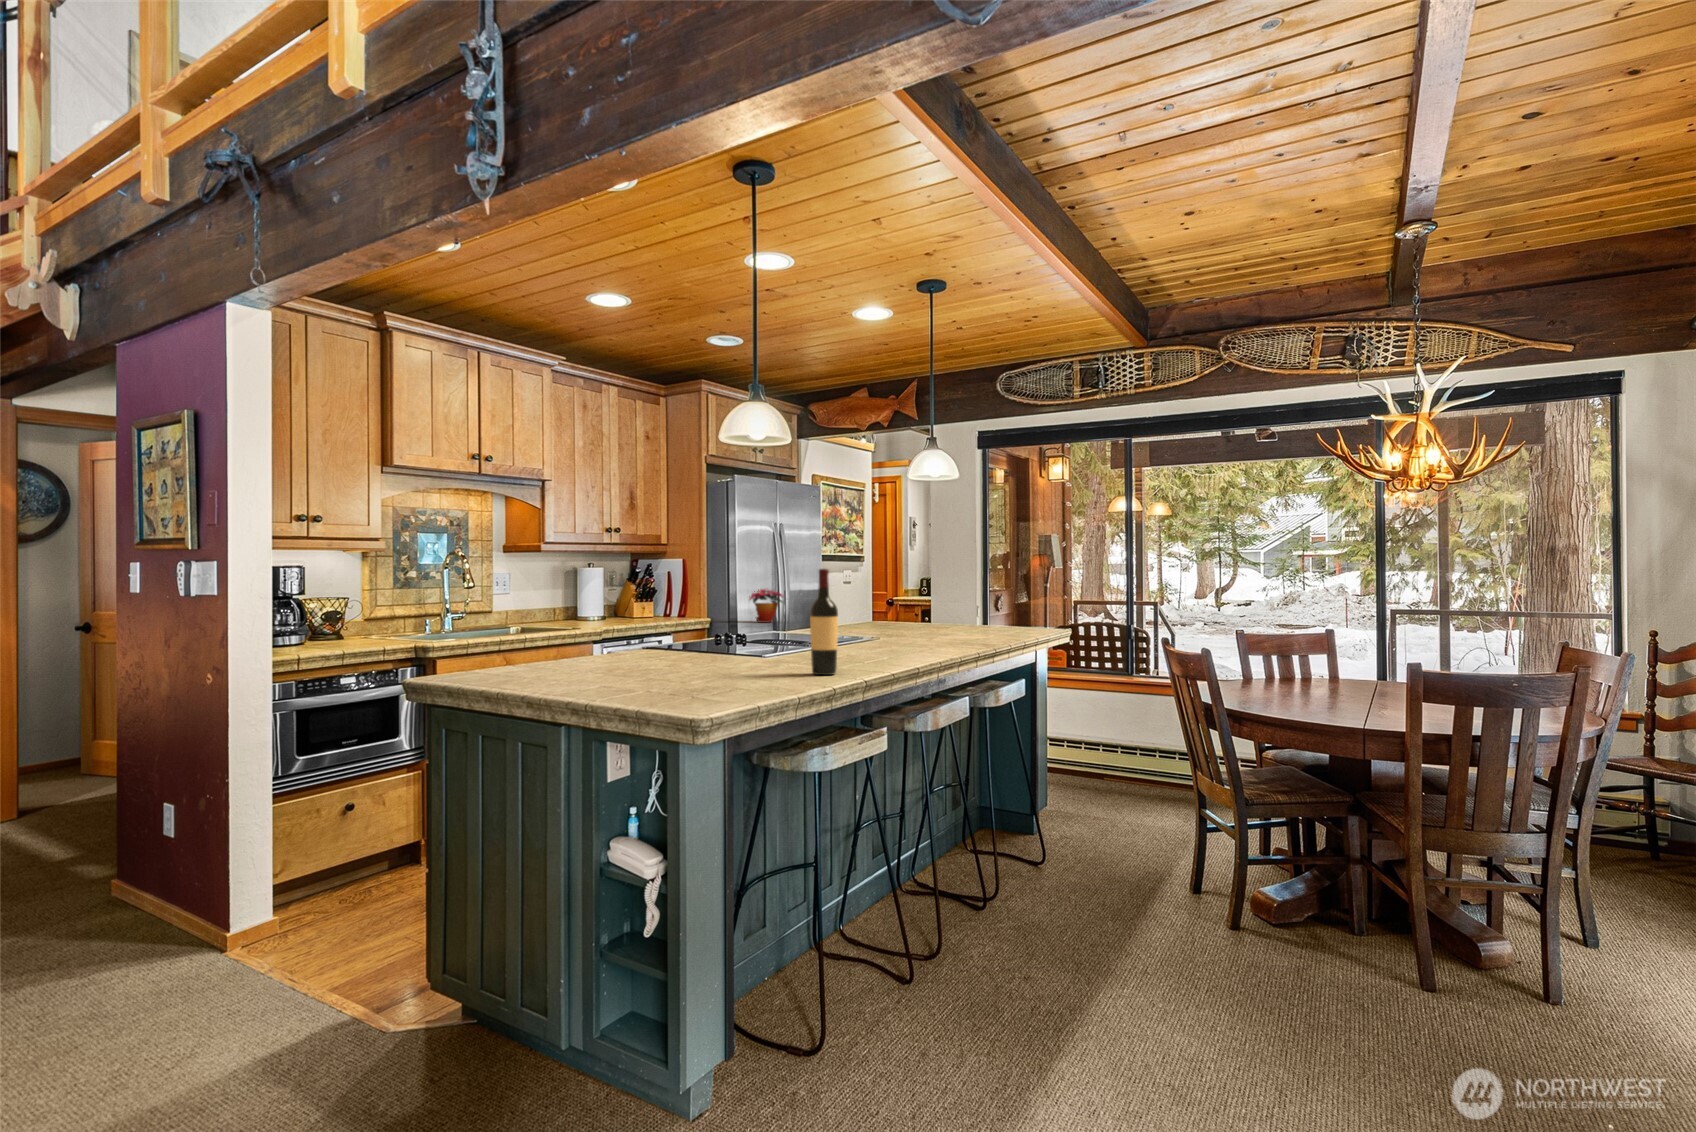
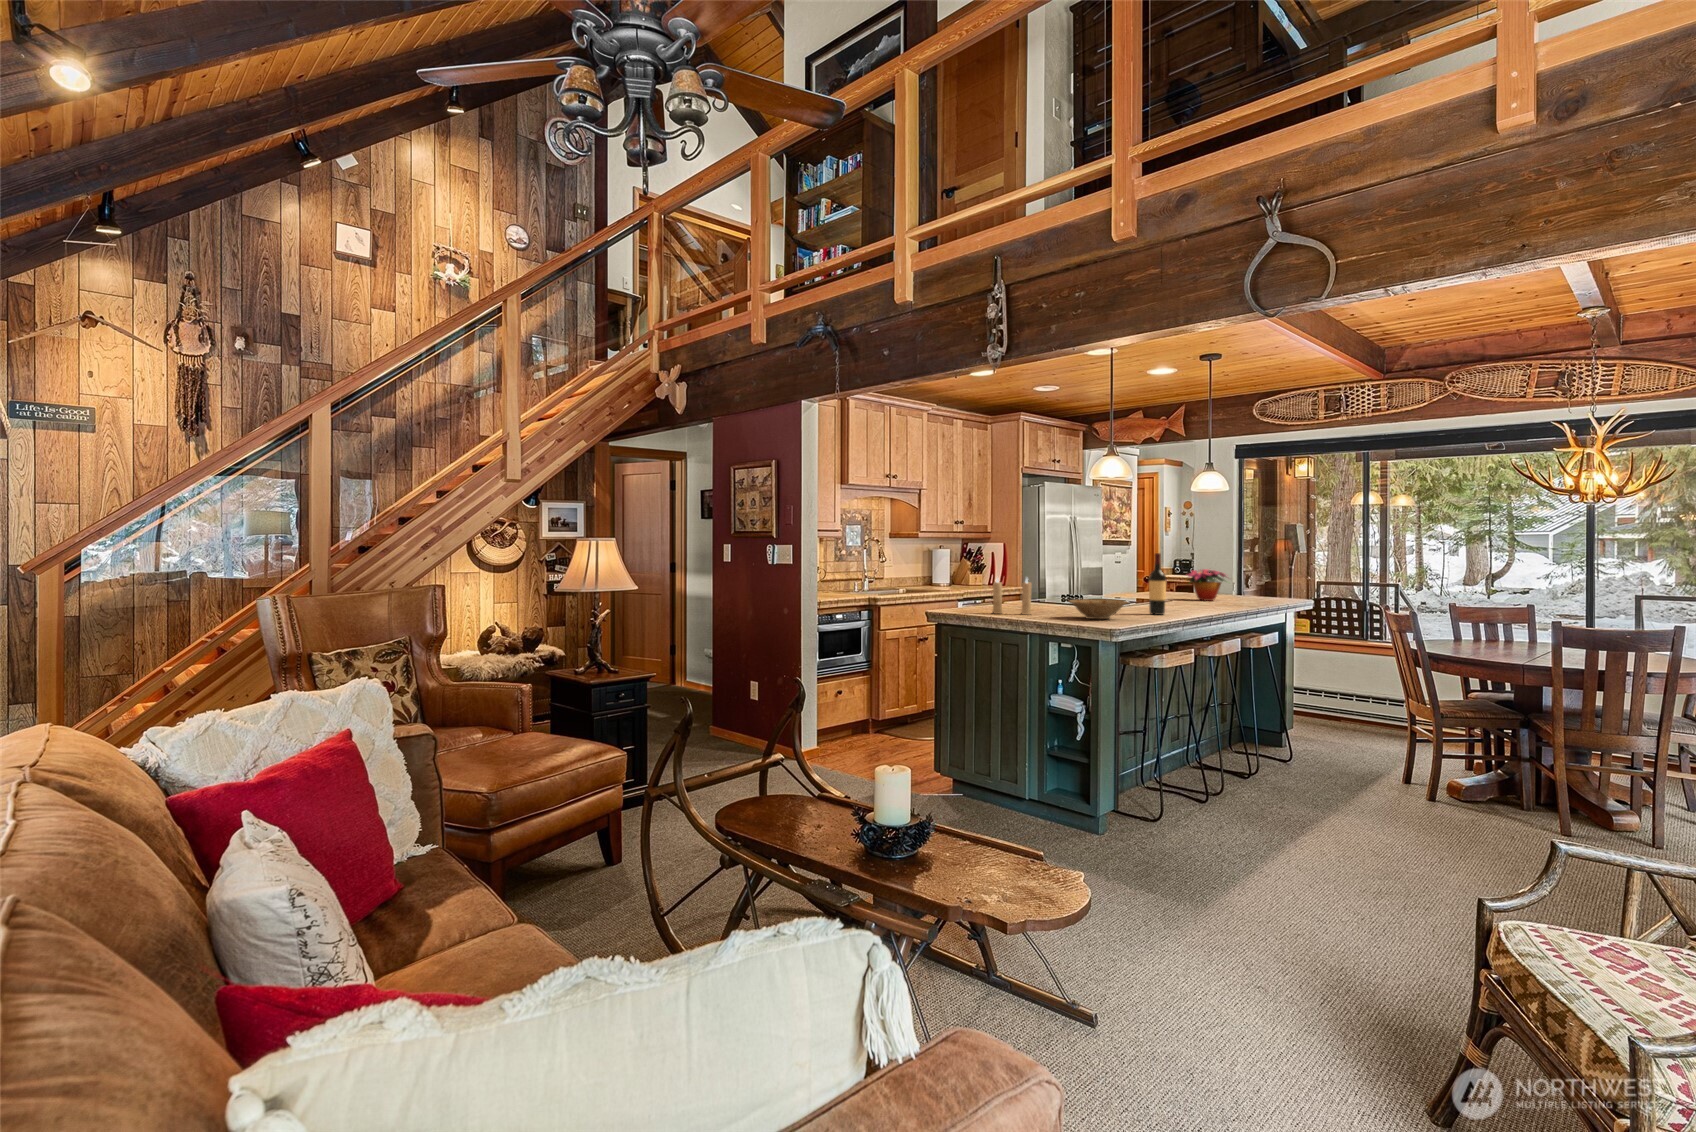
flower arrangement: present [749,589,784,623] -> present [1188,569,1226,601]
candle: none [520,613,597,685] -> present [992,579,1032,615]
bowl: none [641,654,754,695] -> present [1069,599,1127,619]

